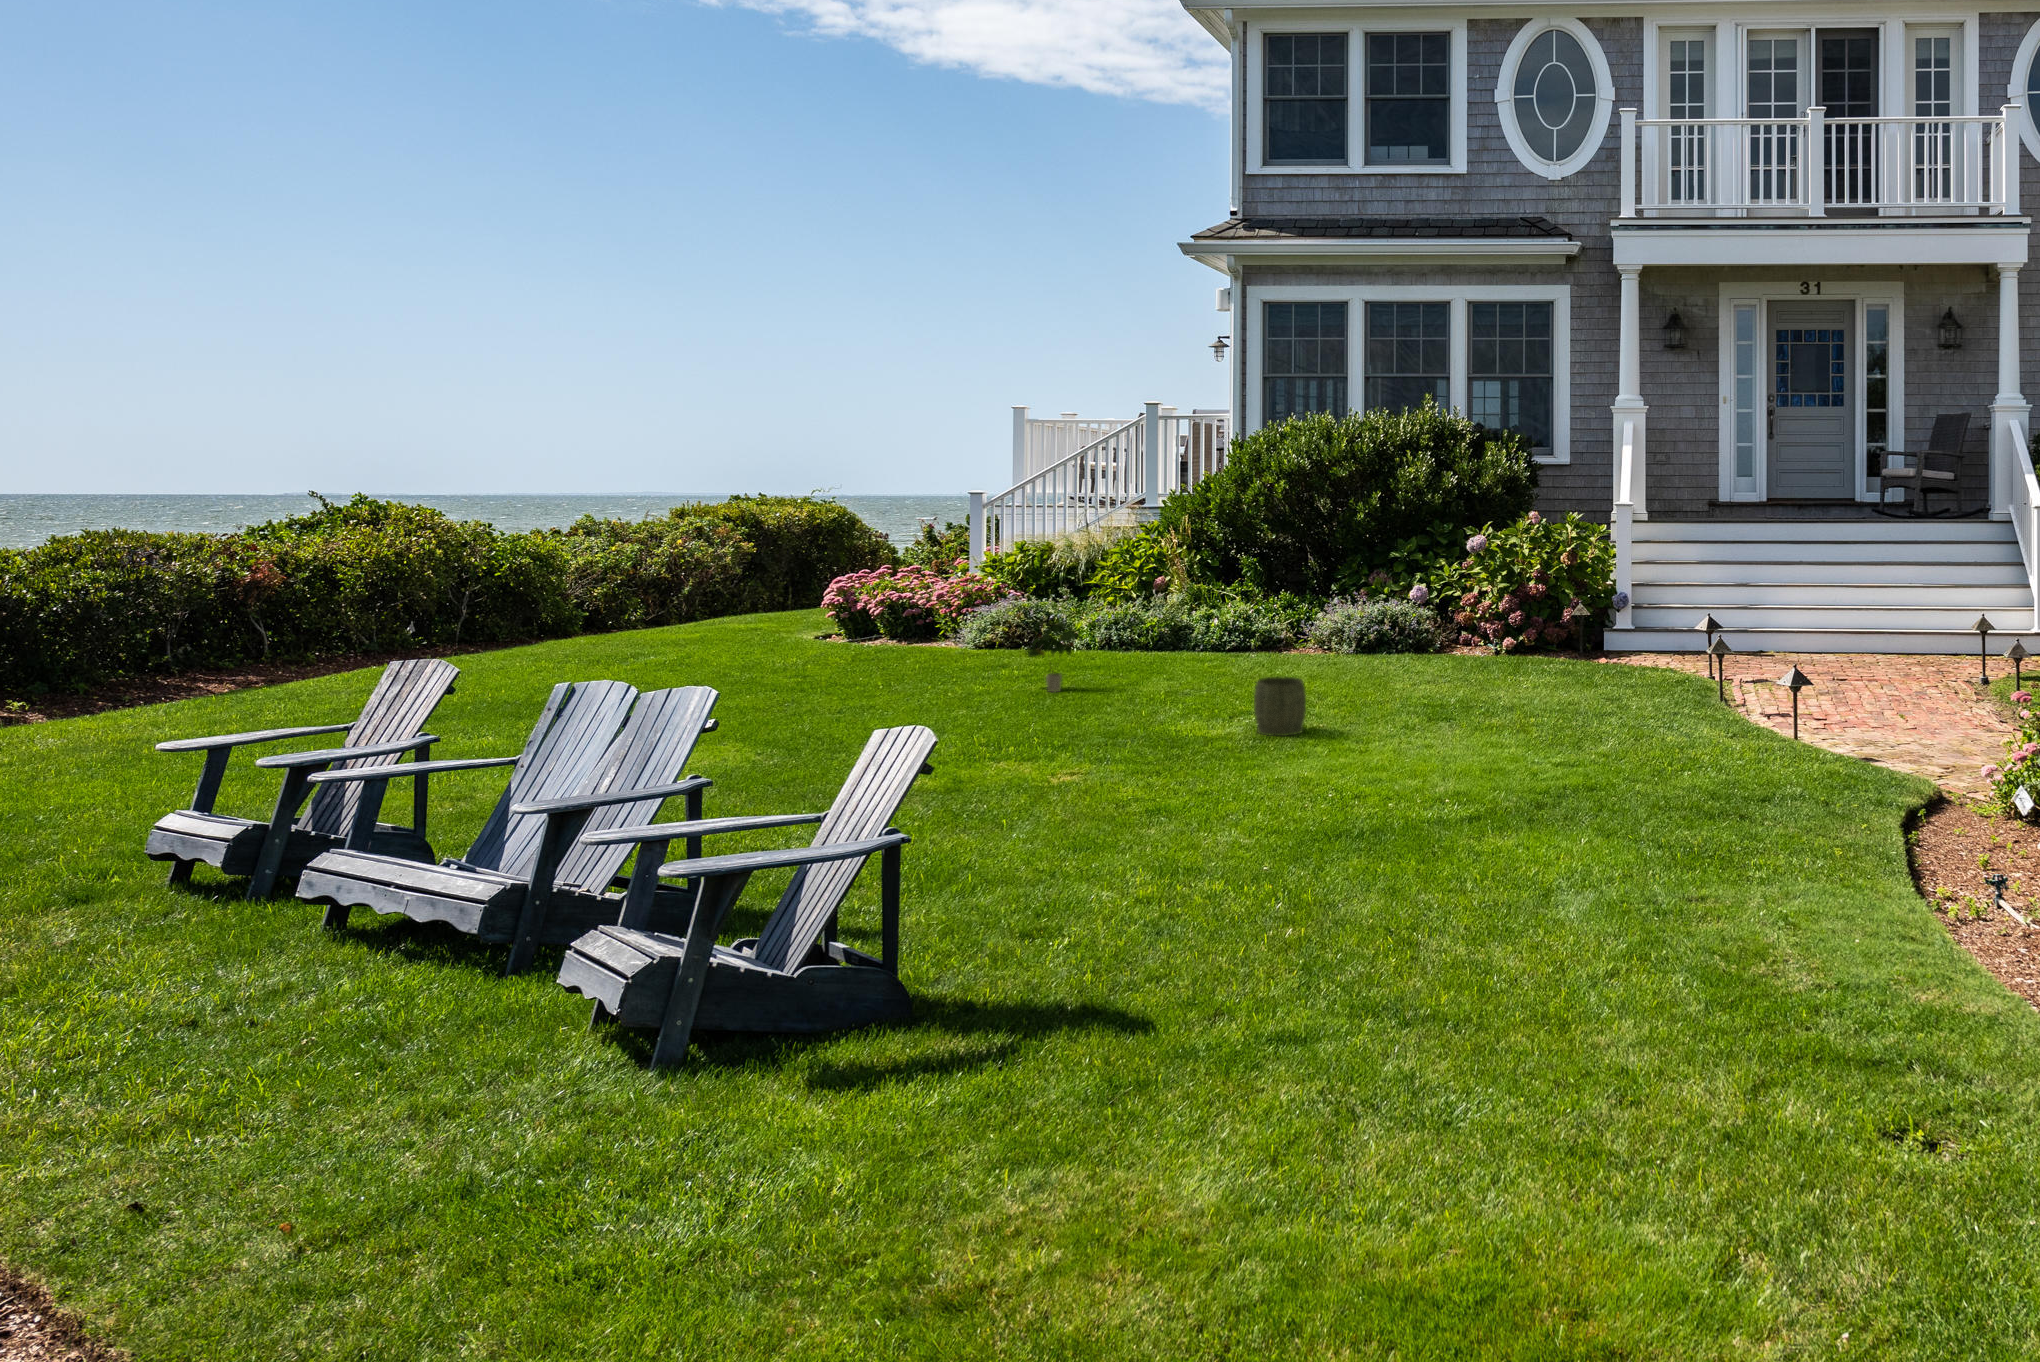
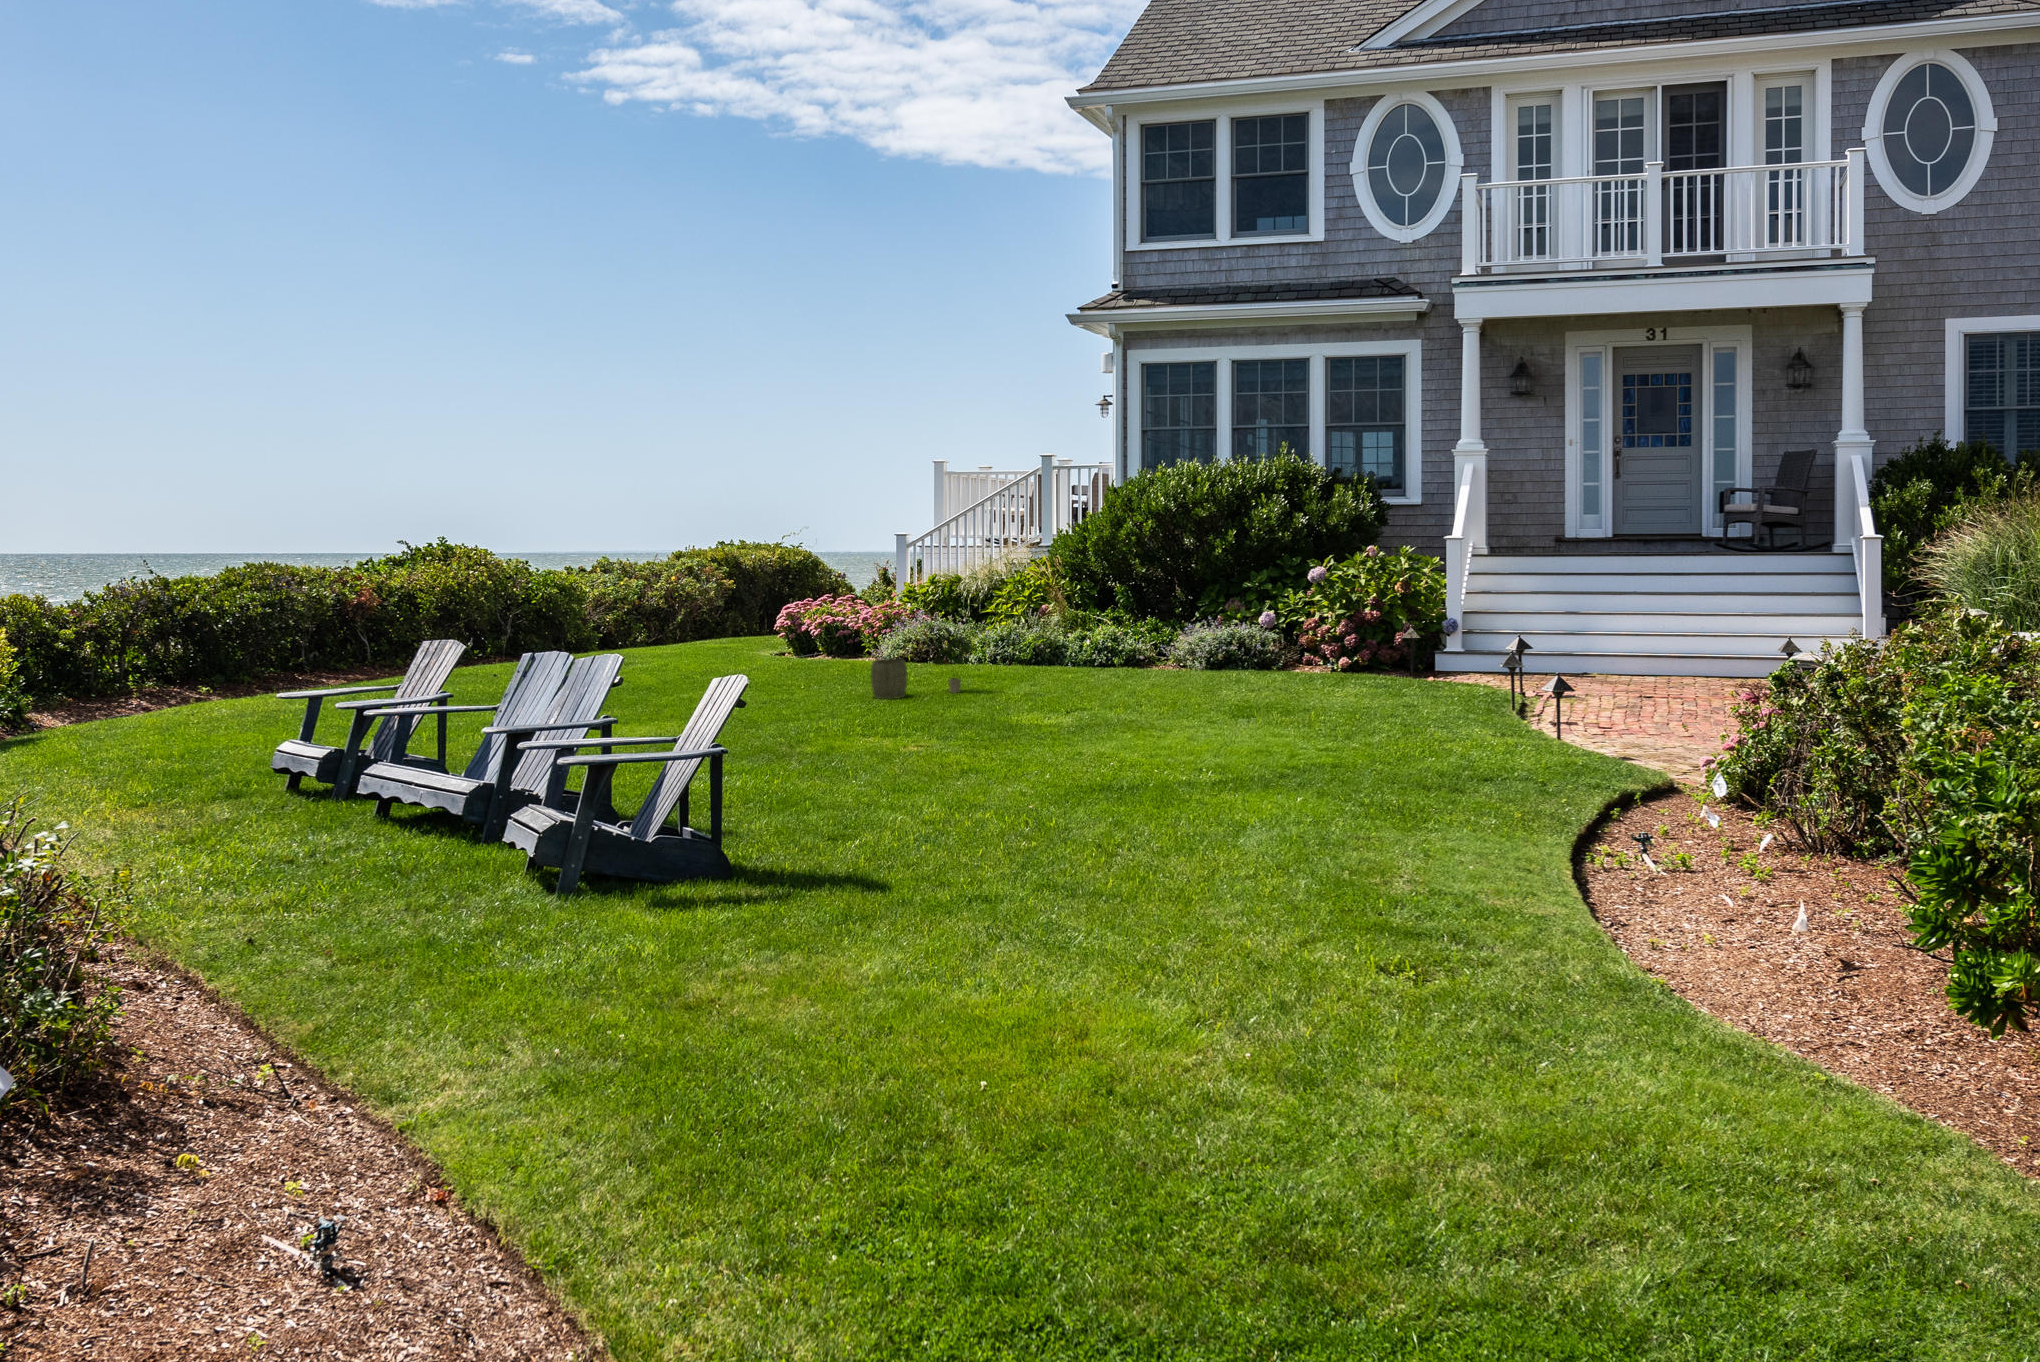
woven basket: present [1254,677,1306,736] -> present [871,658,907,699]

